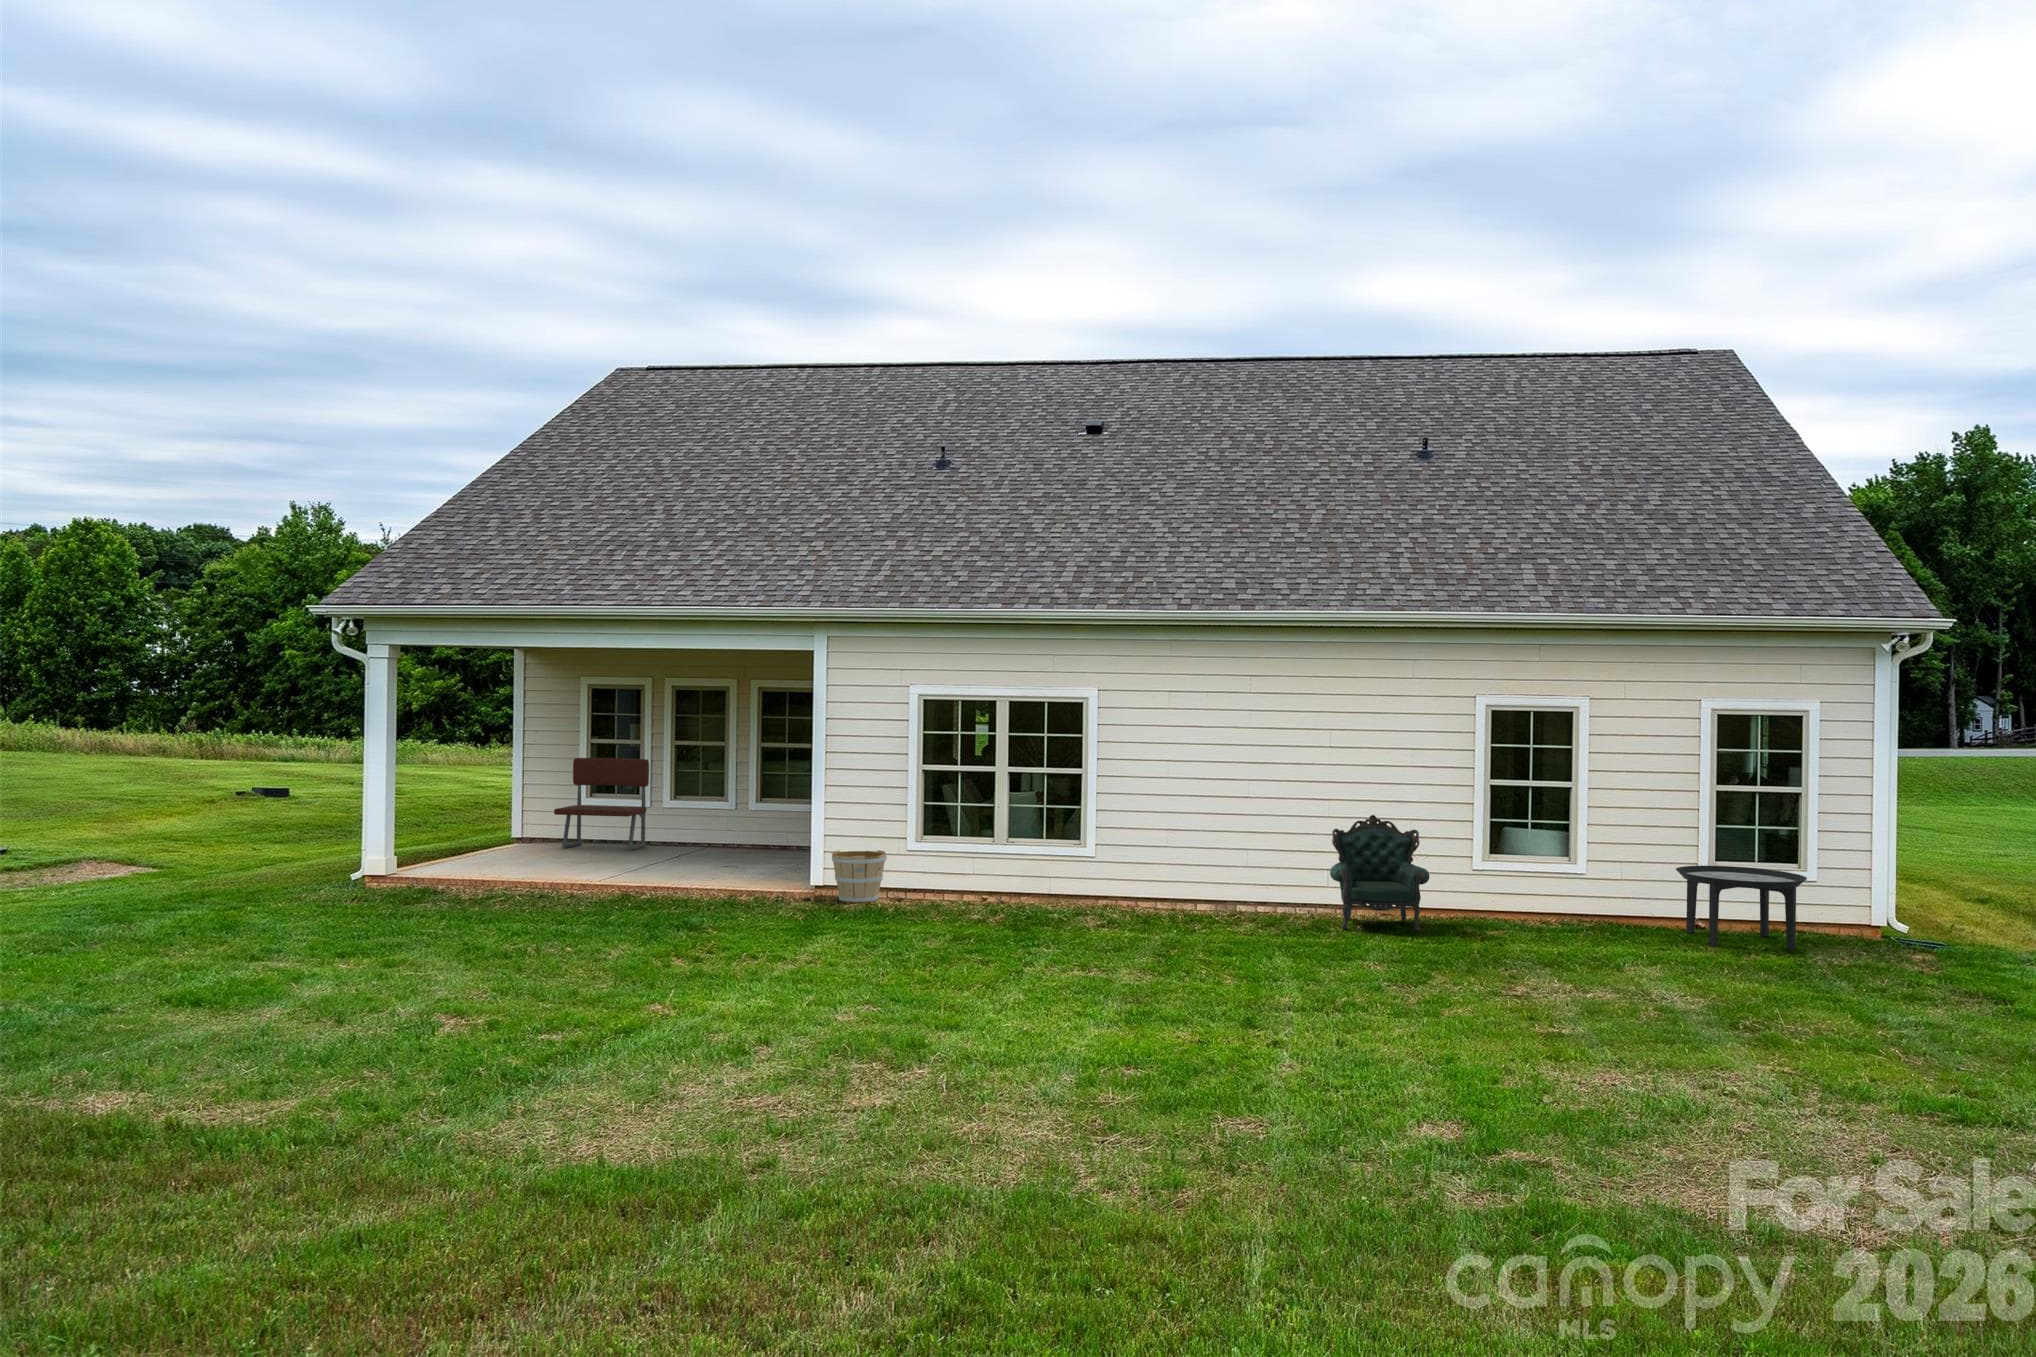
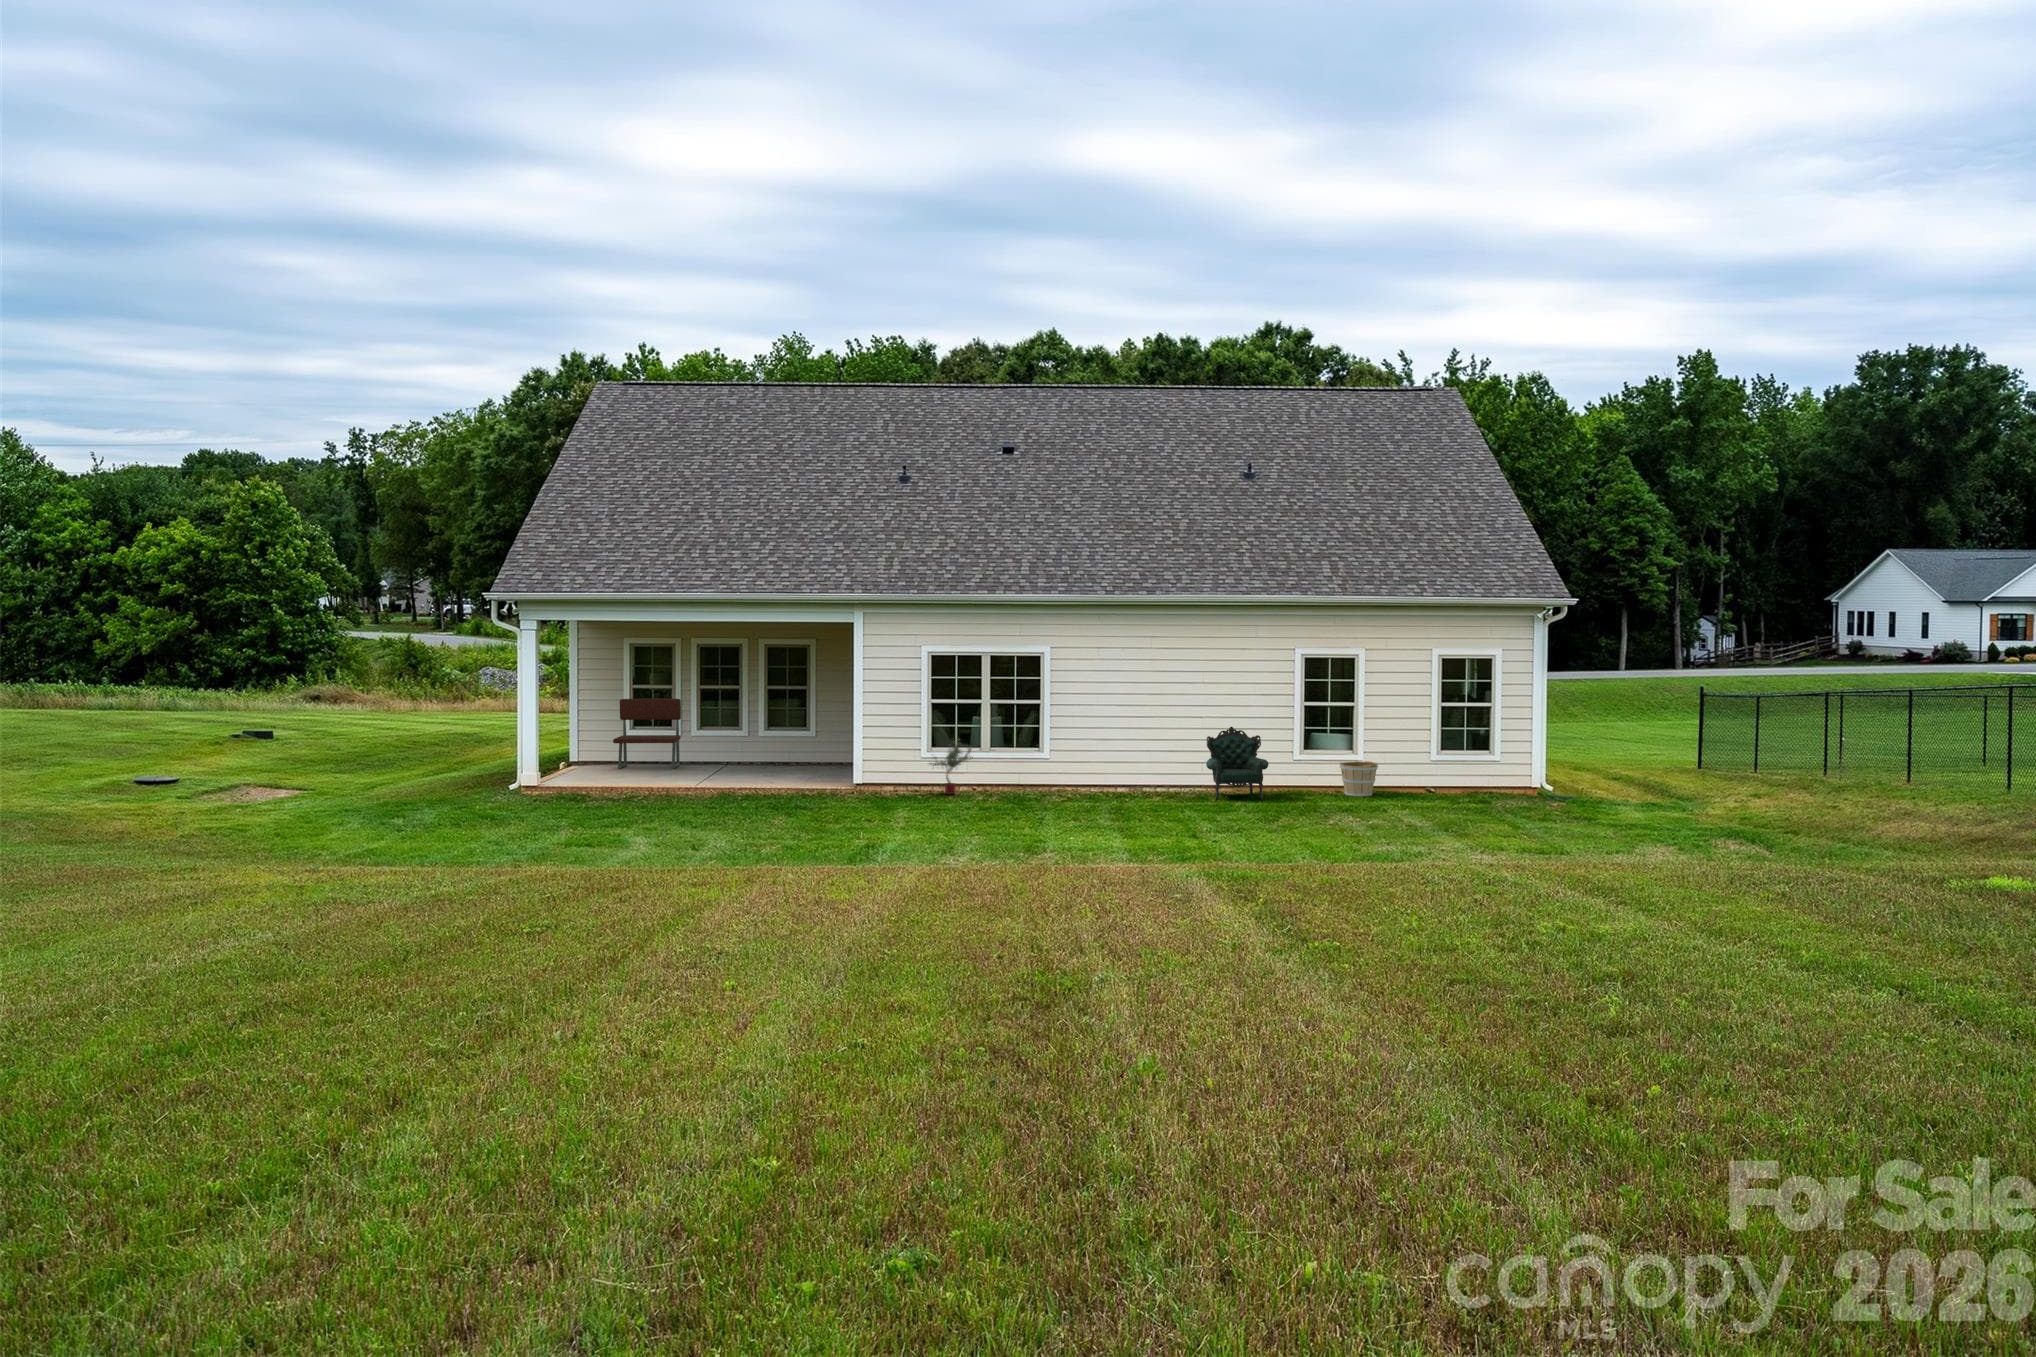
potted tree: none [911,819,977,903] -> present [930,741,973,794]
wooden bucket: present [832,850,887,903] -> present [1340,761,1378,797]
round table: present [1676,866,1807,950] -> none [1414,752,1488,800]

